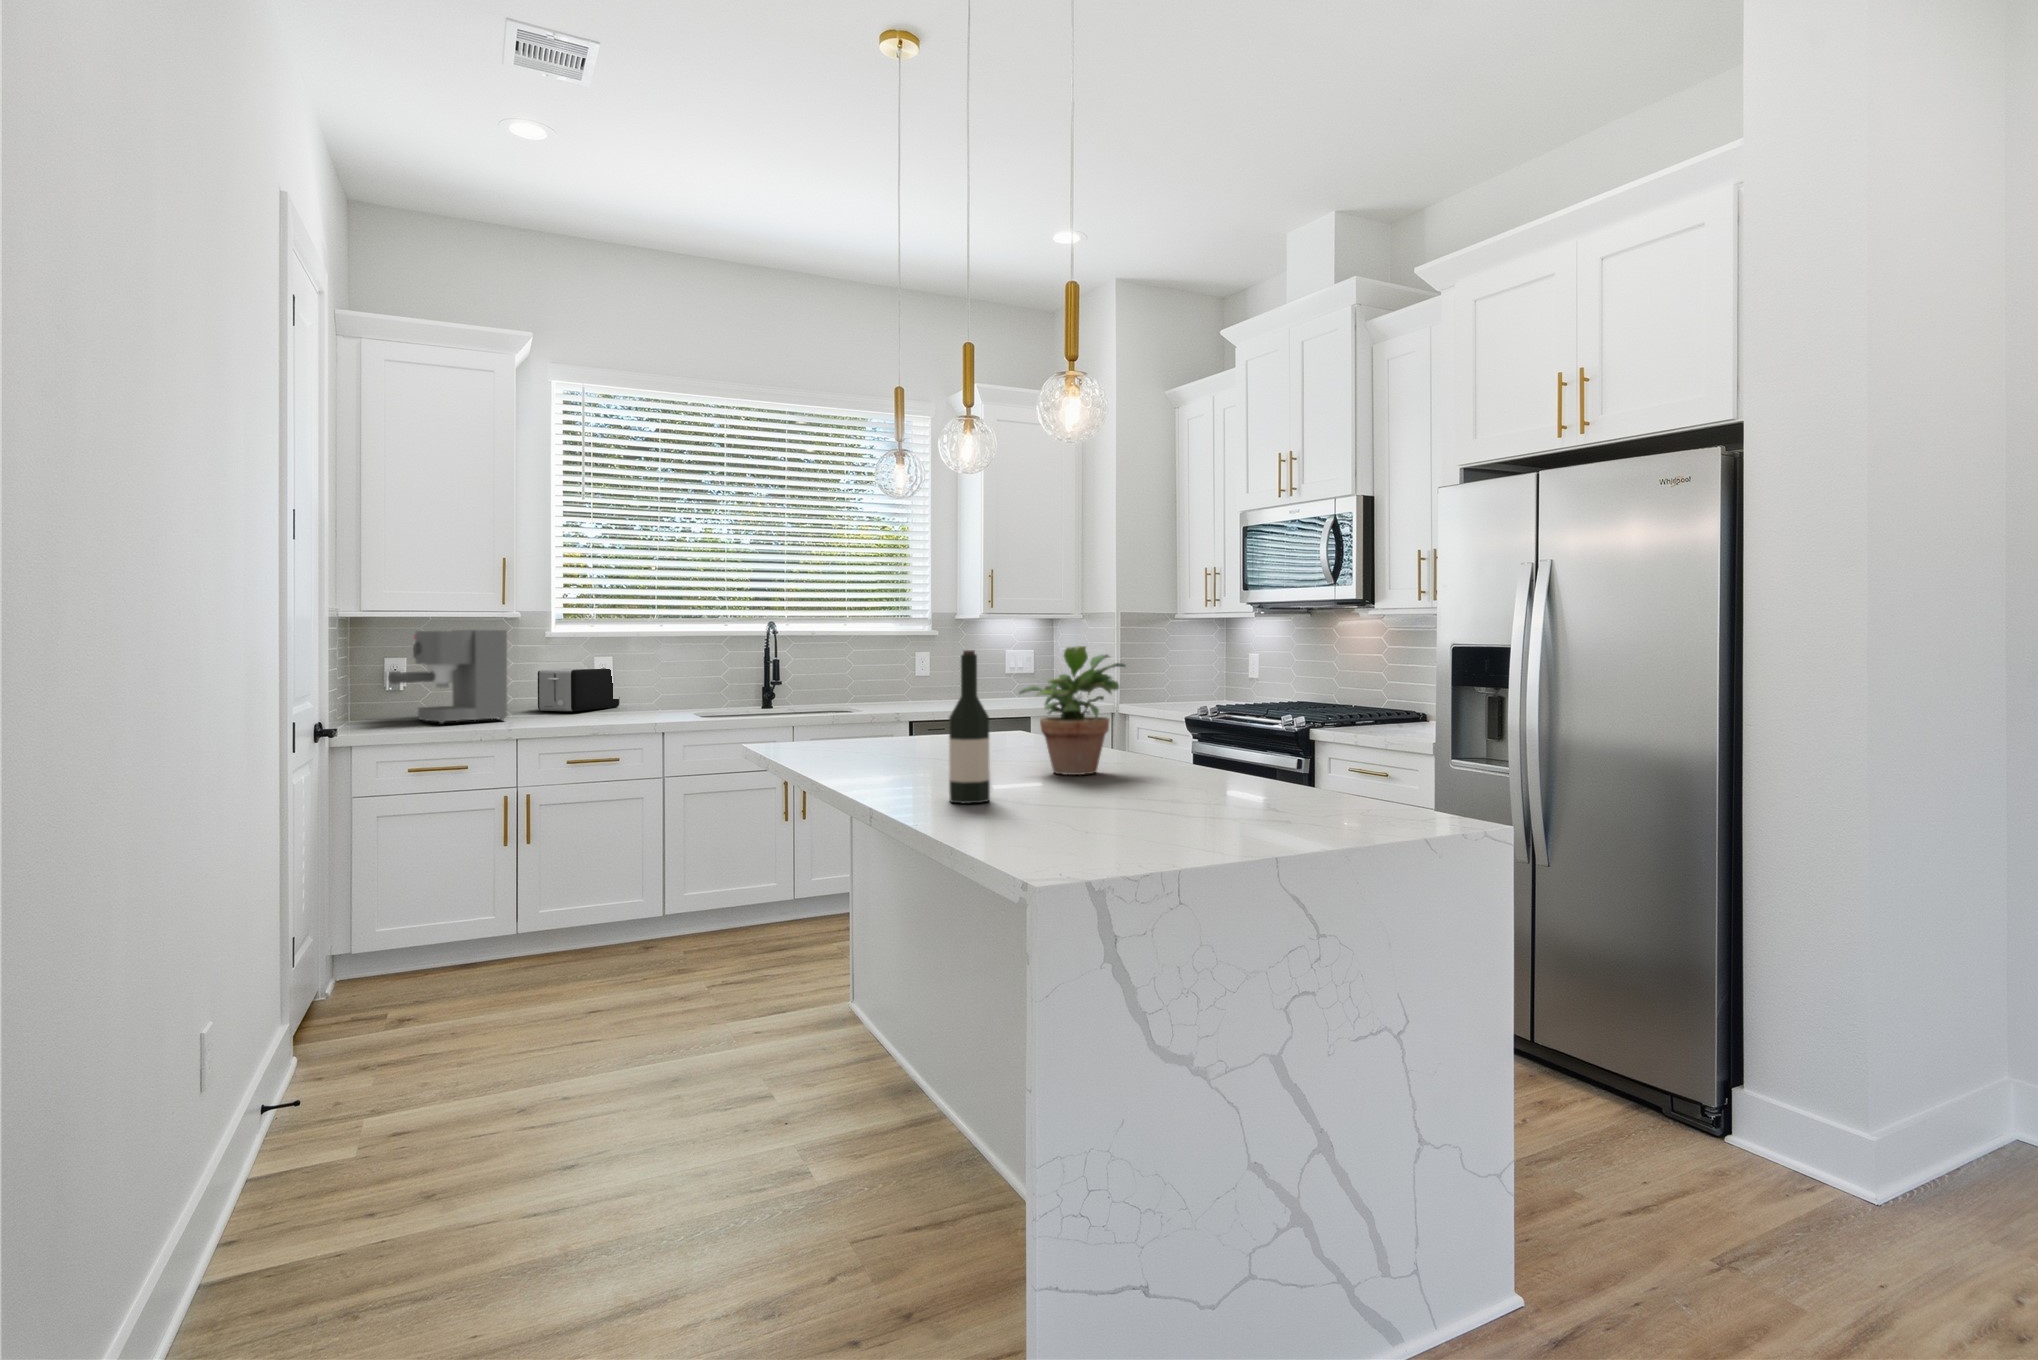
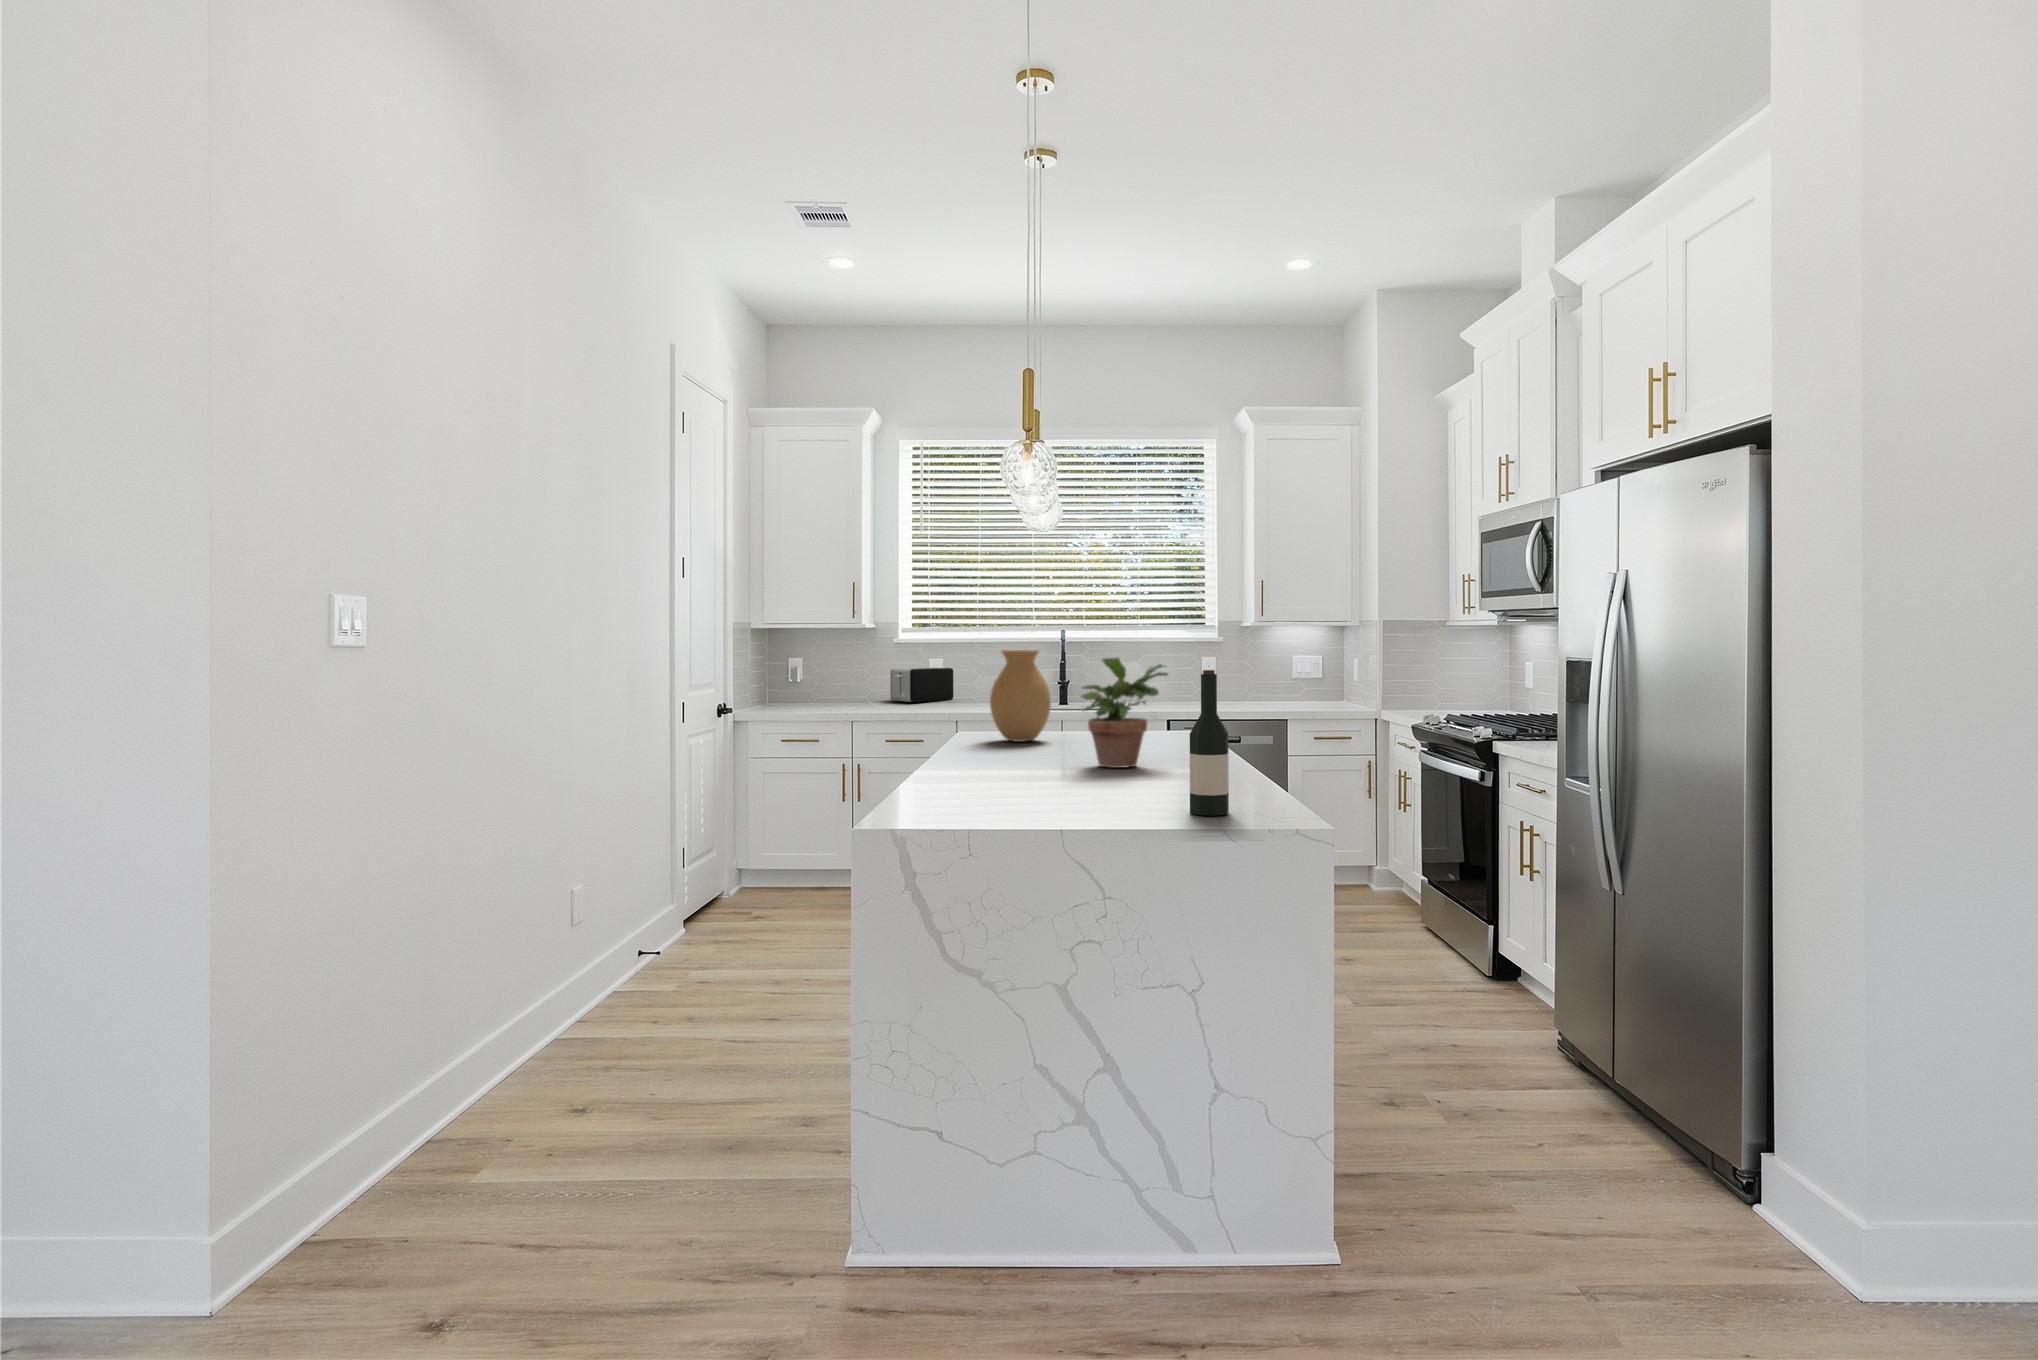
coffee maker: present [388,630,507,723] -> none [779,638,859,708]
vase: none [839,641,913,751] -> present [990,650,1051,742]
wine bottle: present [949,650,990,804] -> present [1190,670,1229,816]

